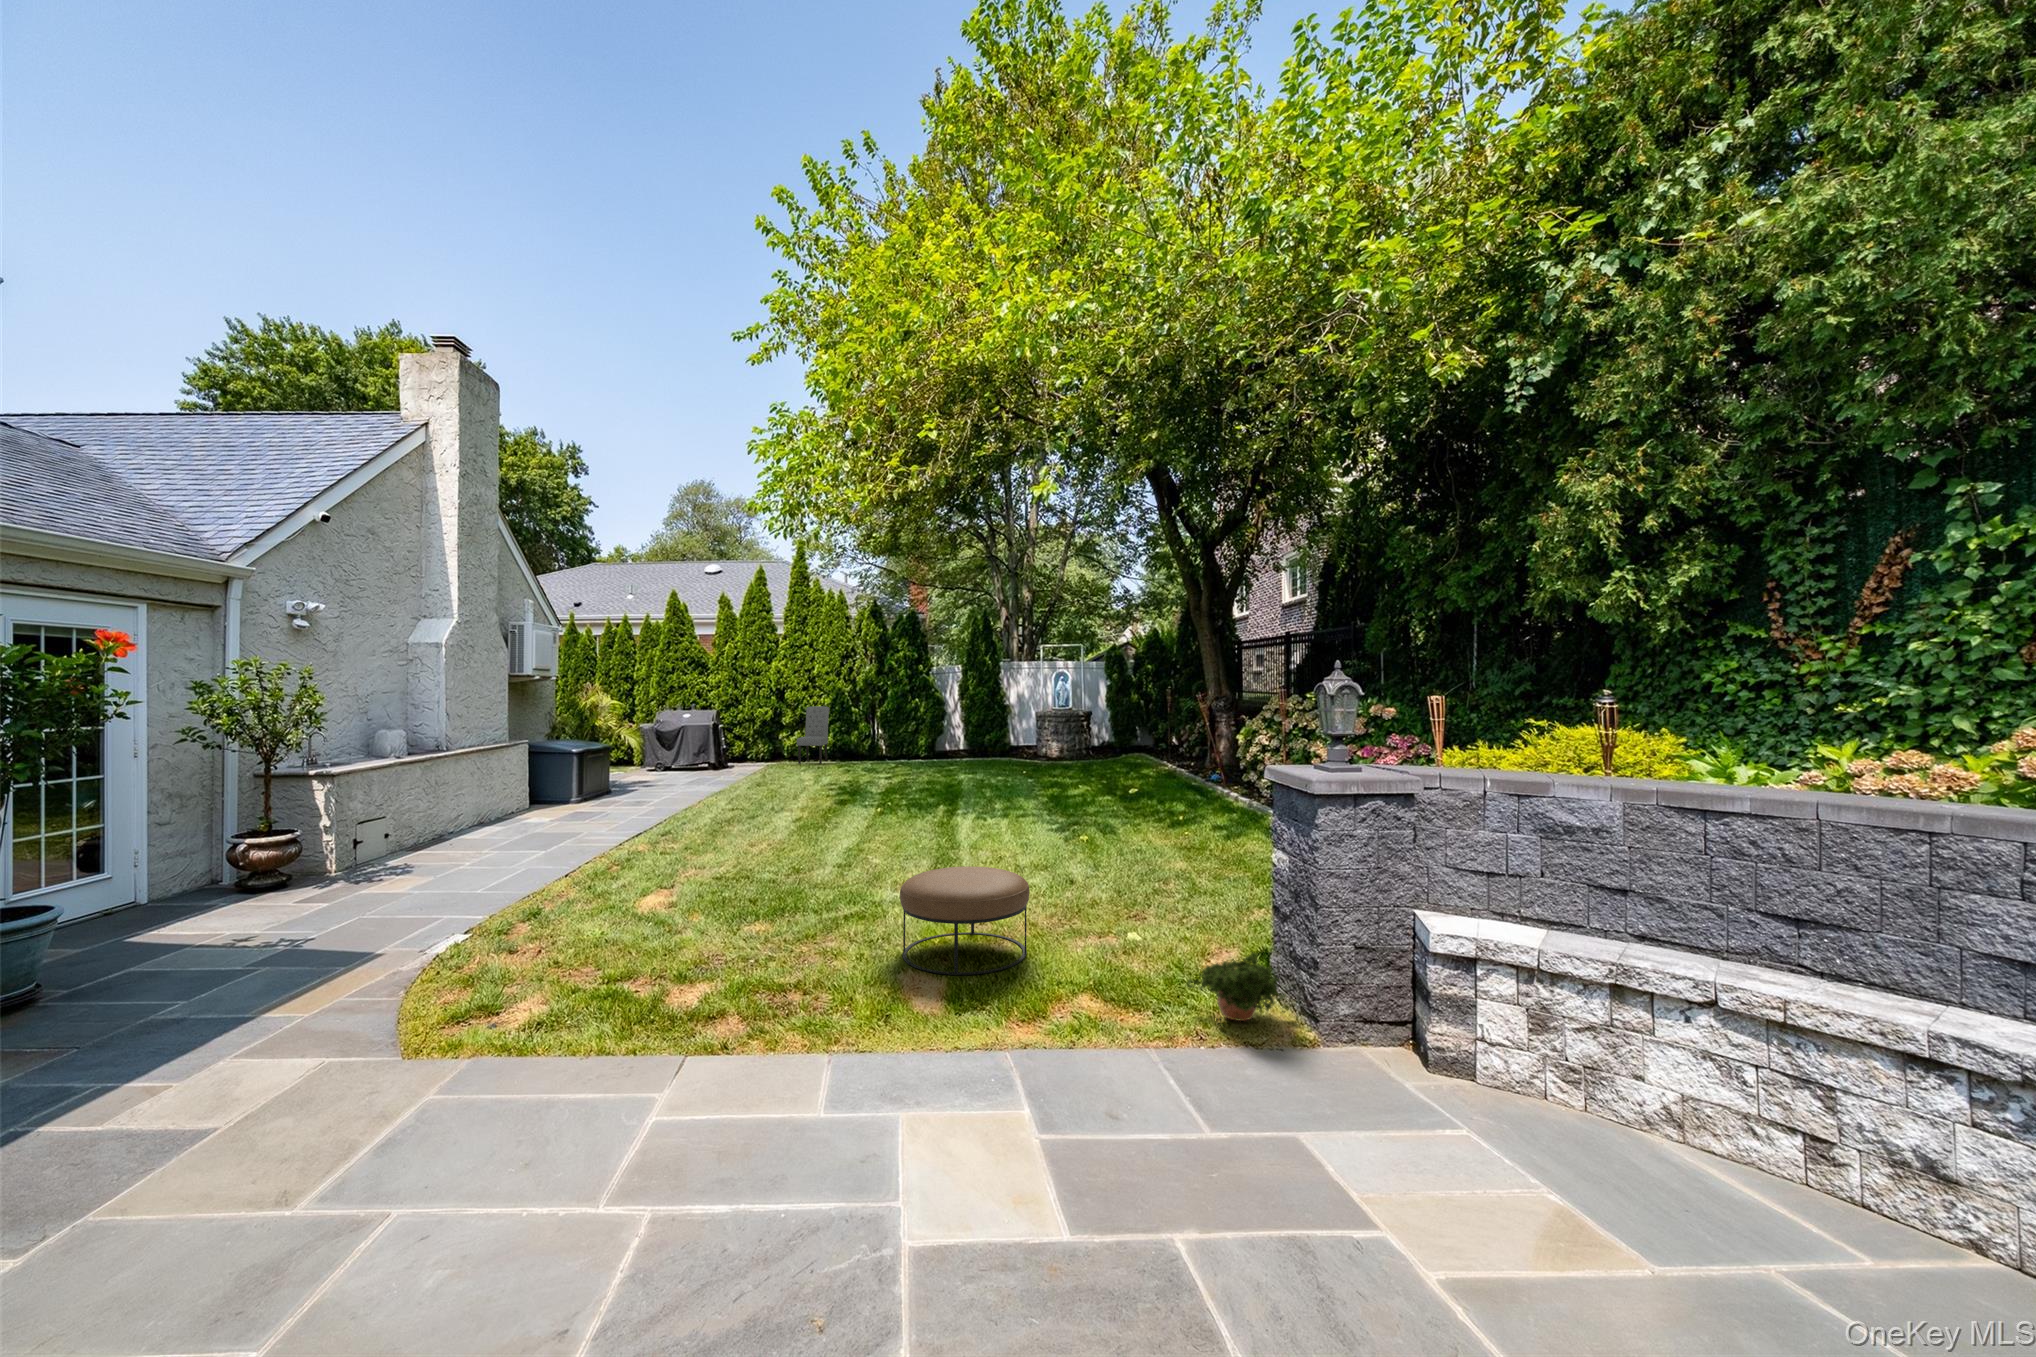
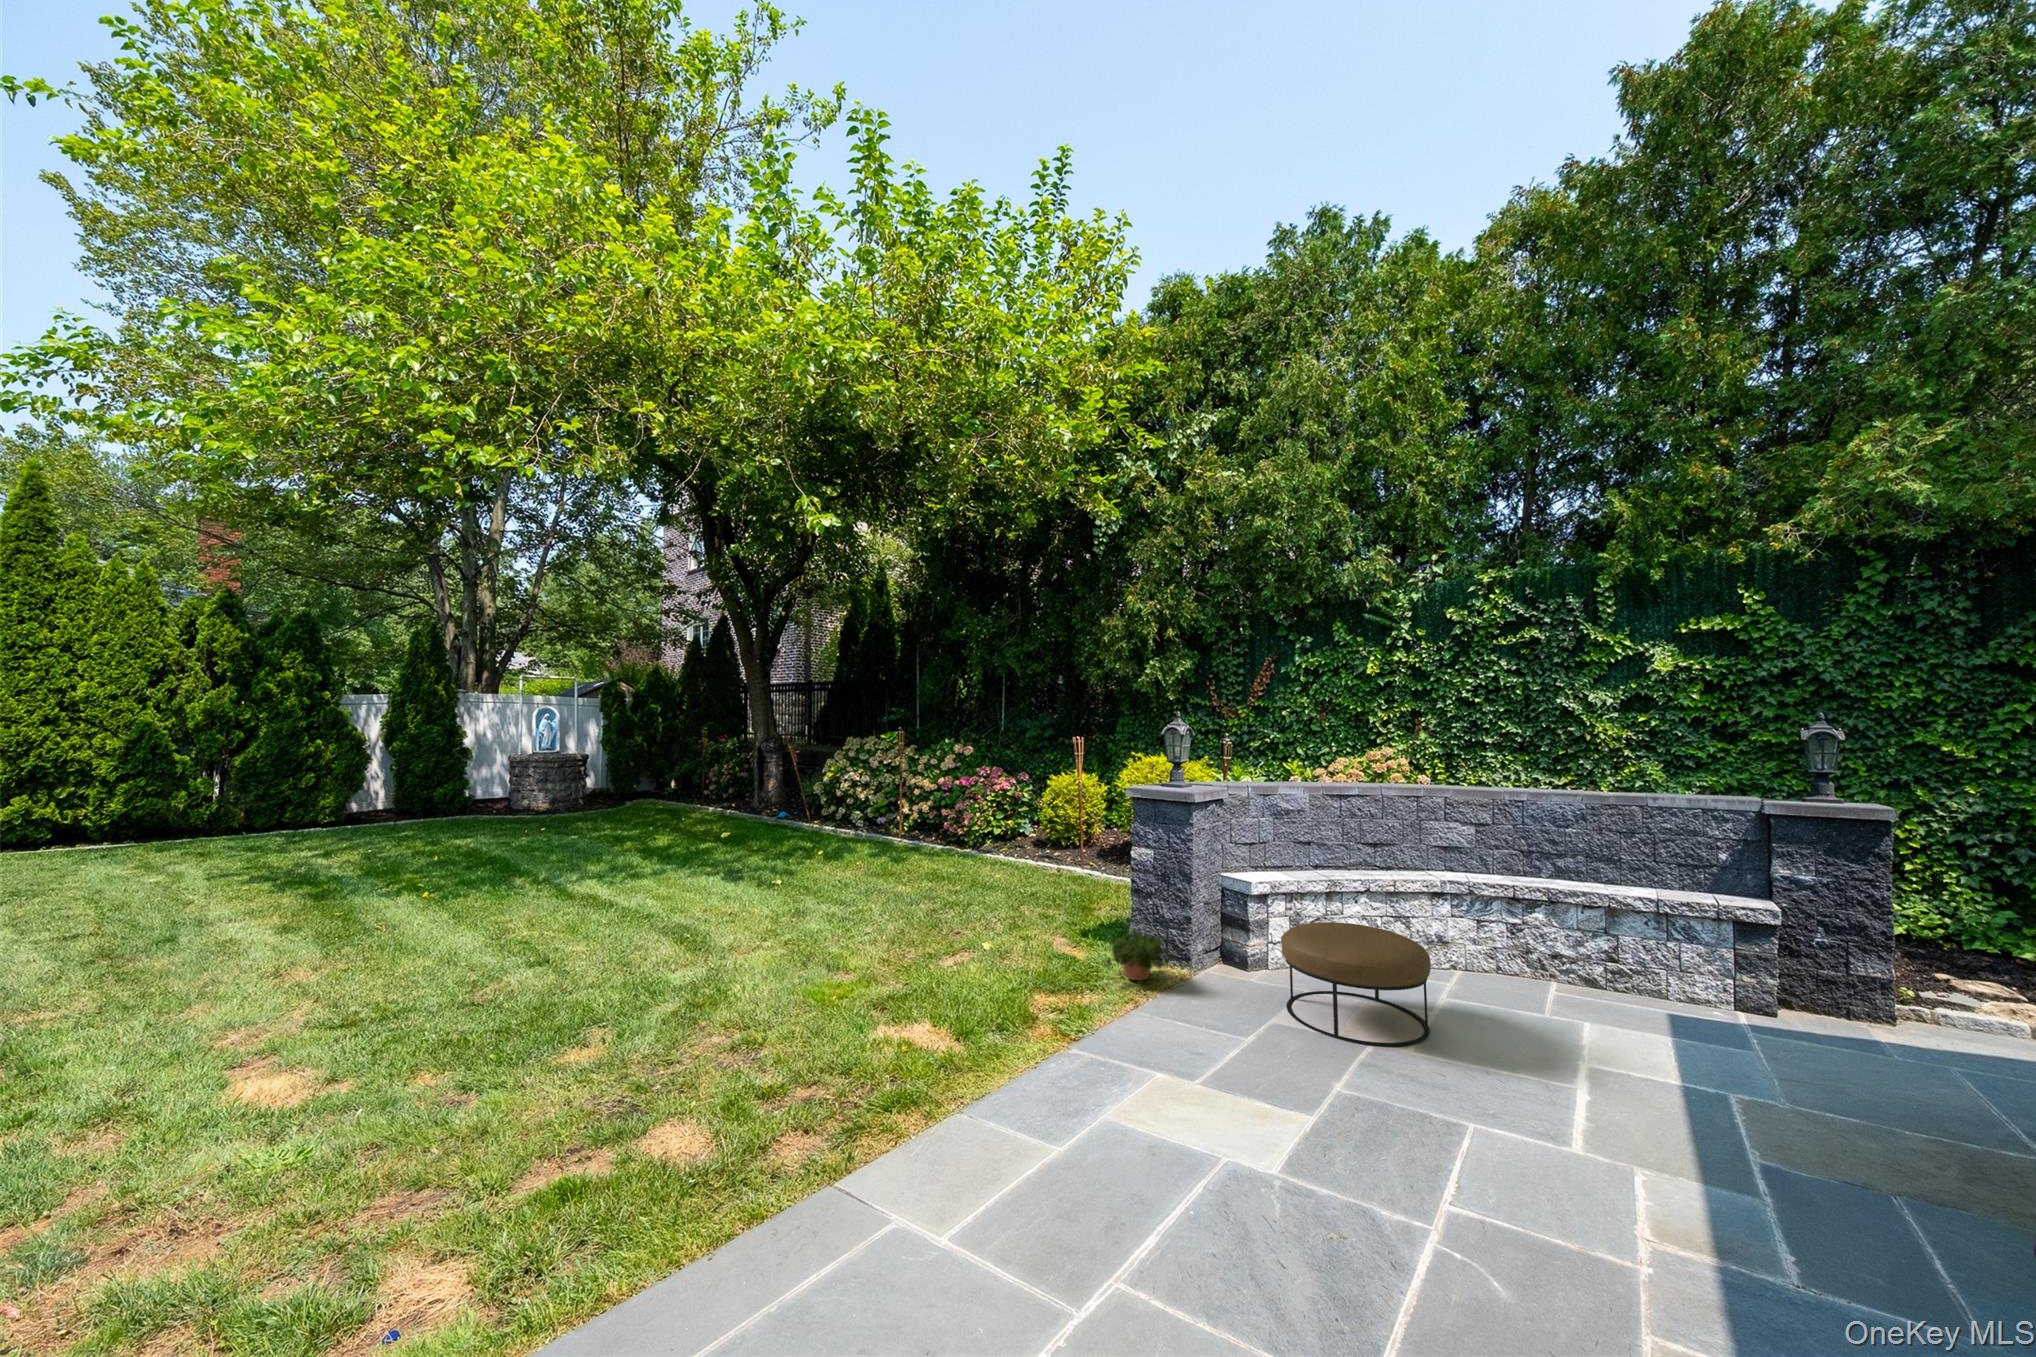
chair: present [797,706,830,764] -> none [44,753,124,851]
ottoman: present [900,866,1029,975] -> present [1281,922,1431,1046]

